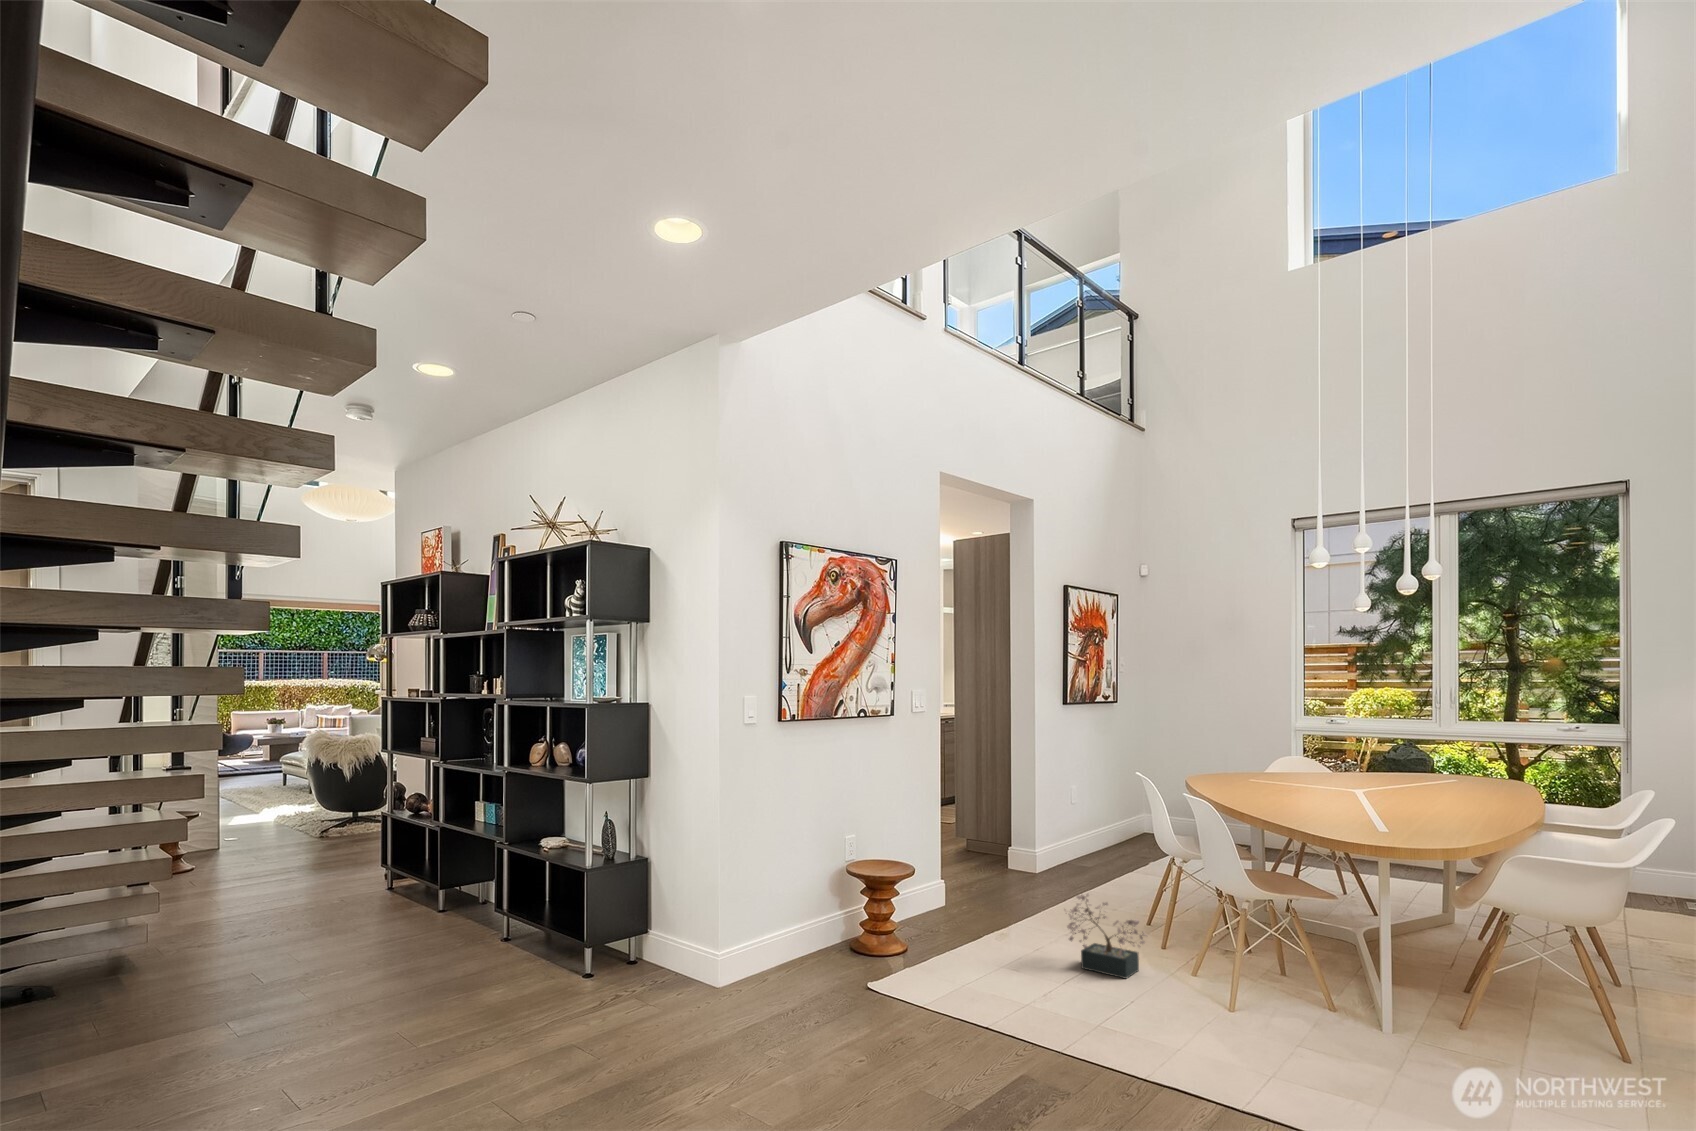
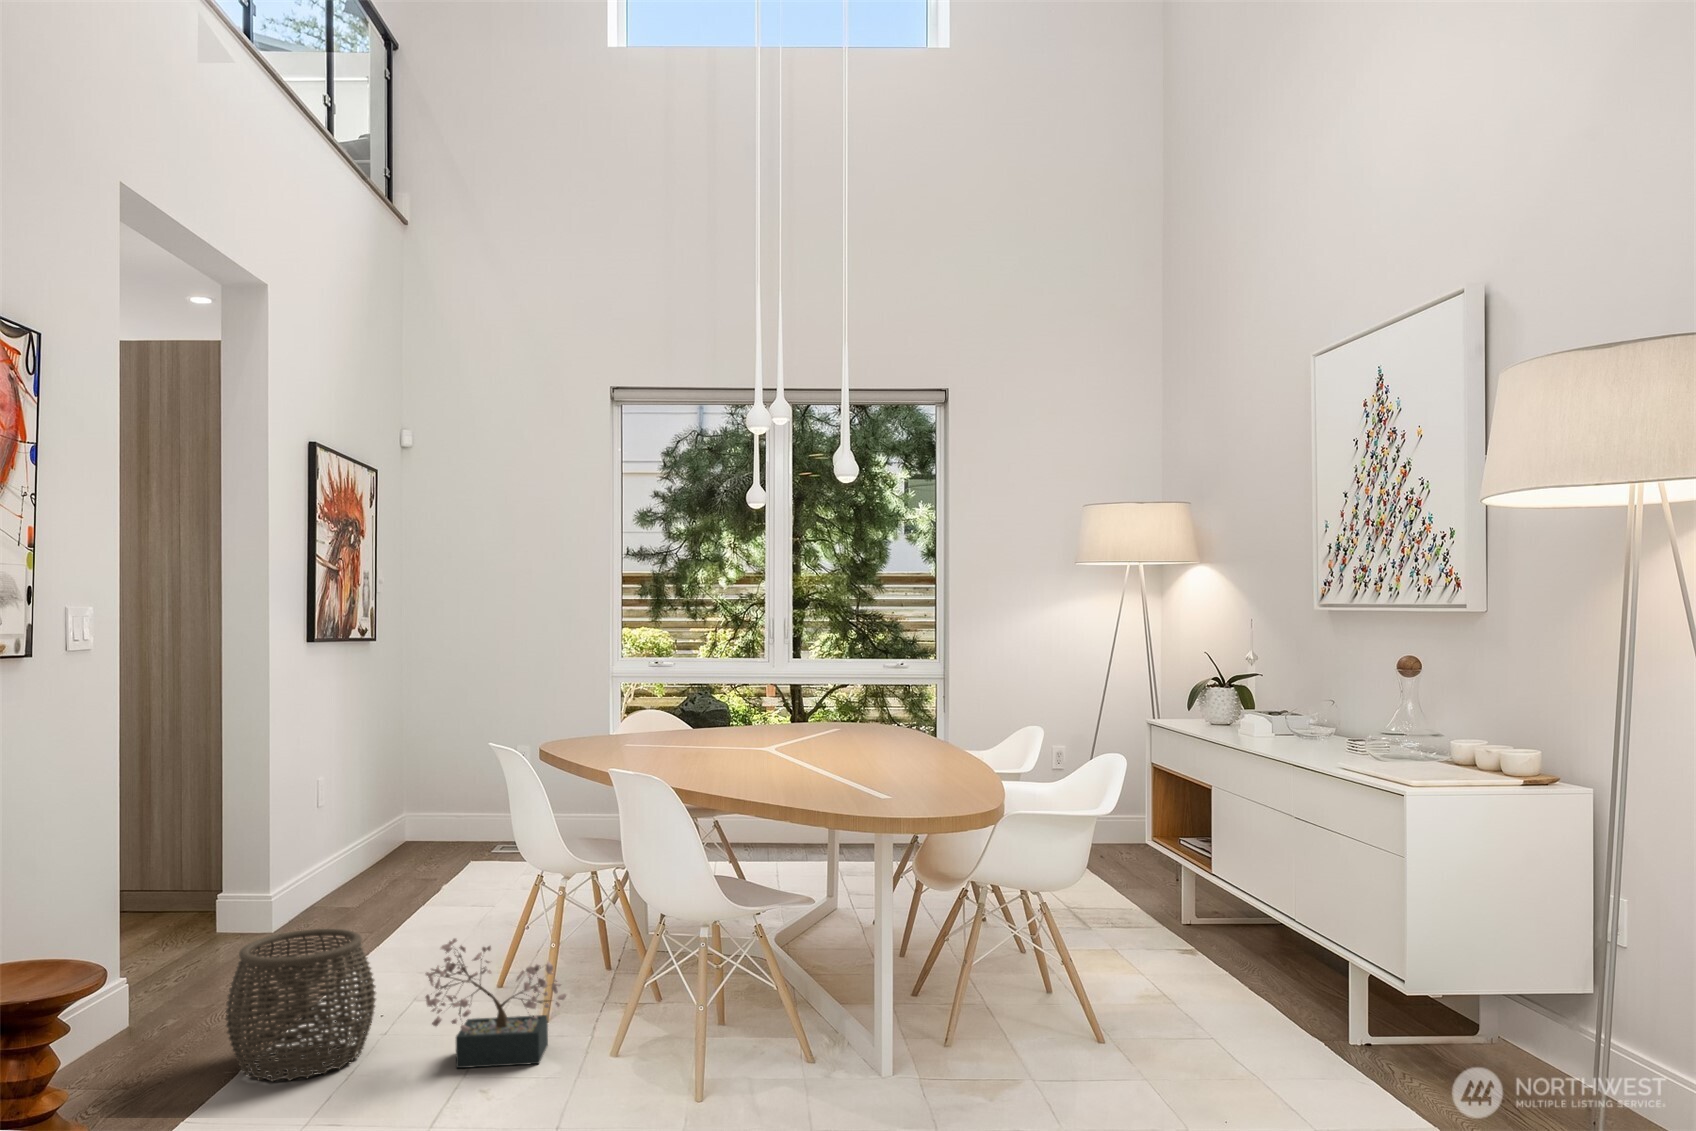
woven basket: none [973,872,1049,953] -> present [225,929,376,1081]

